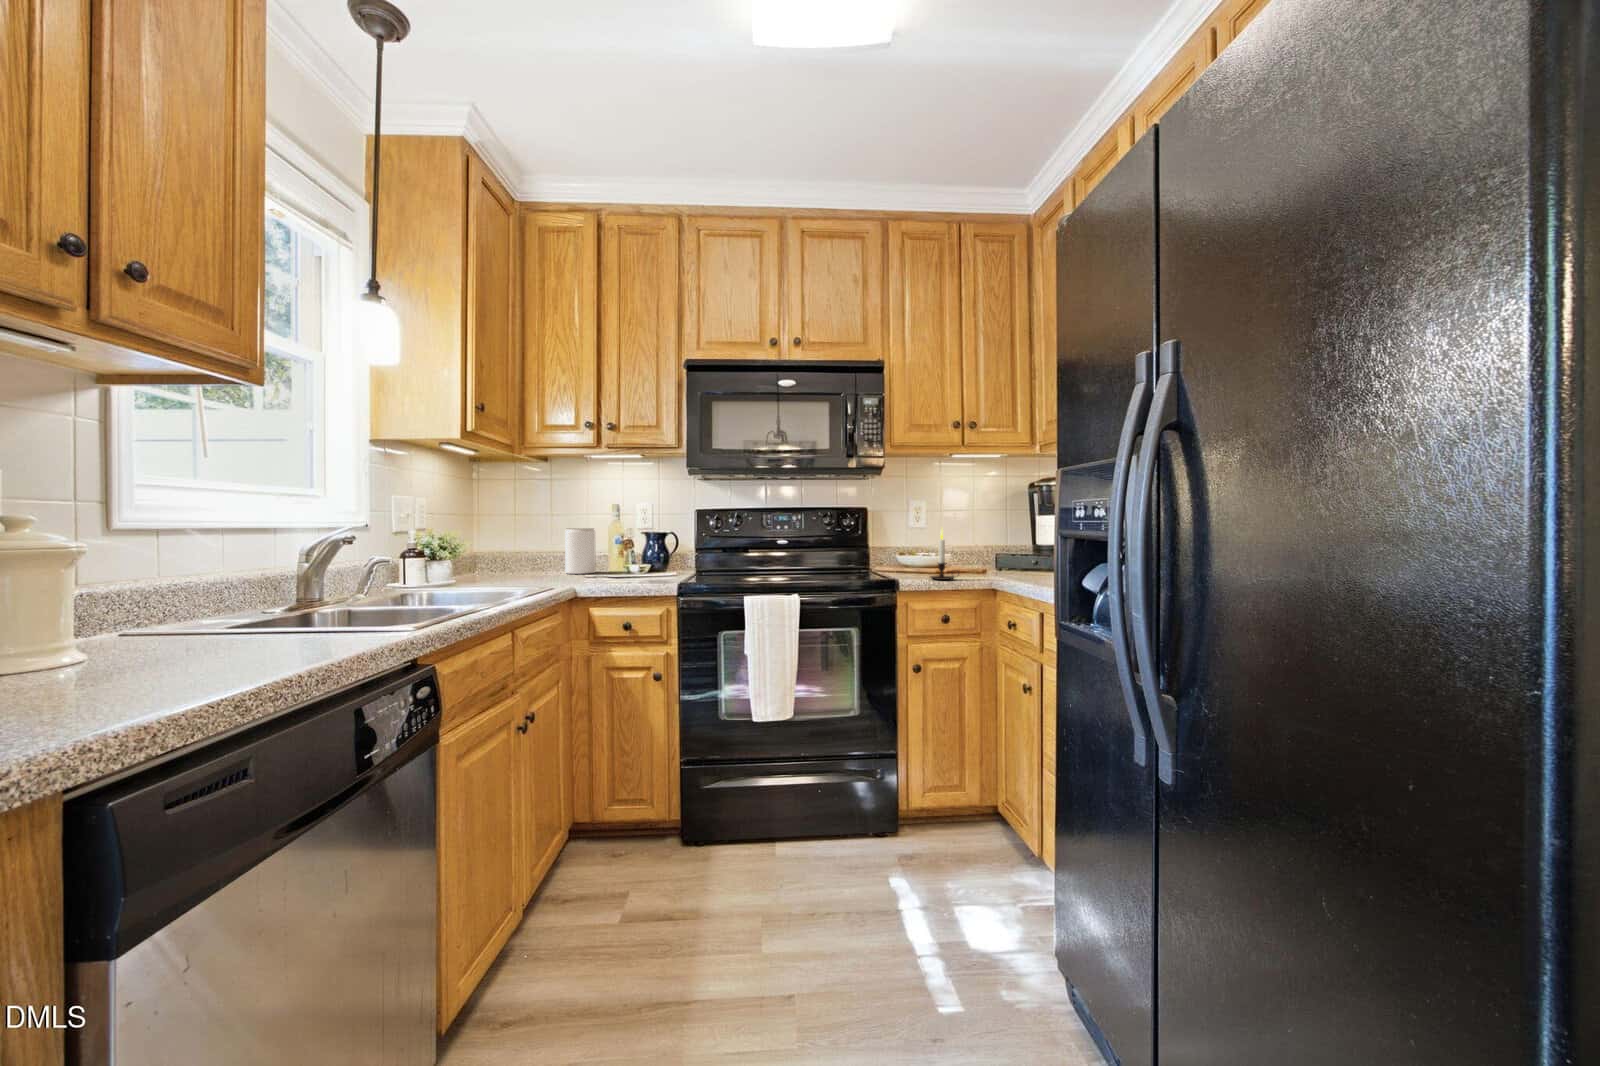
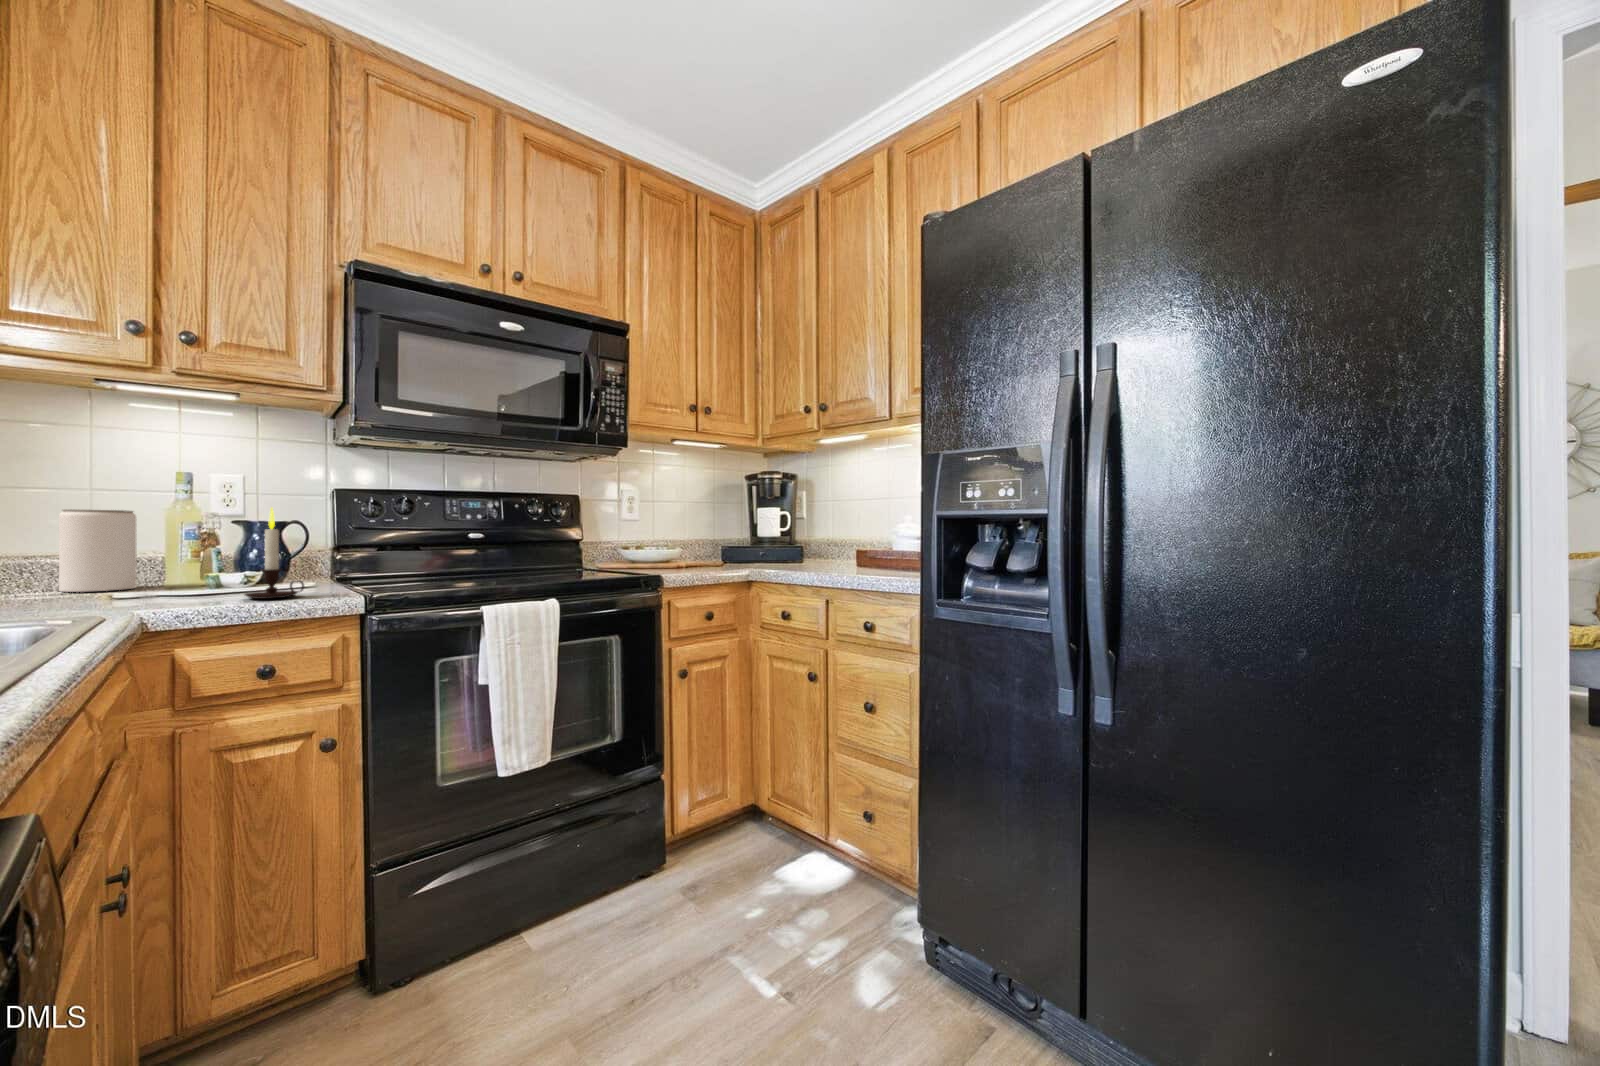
candle: present [930,529,954,580] -> present [245,508,304,599]

